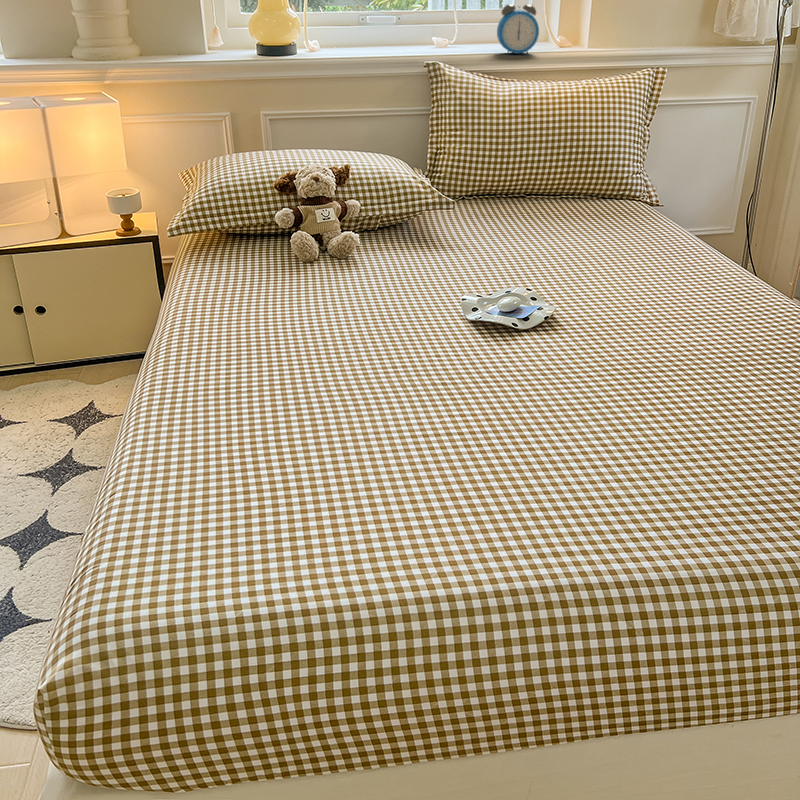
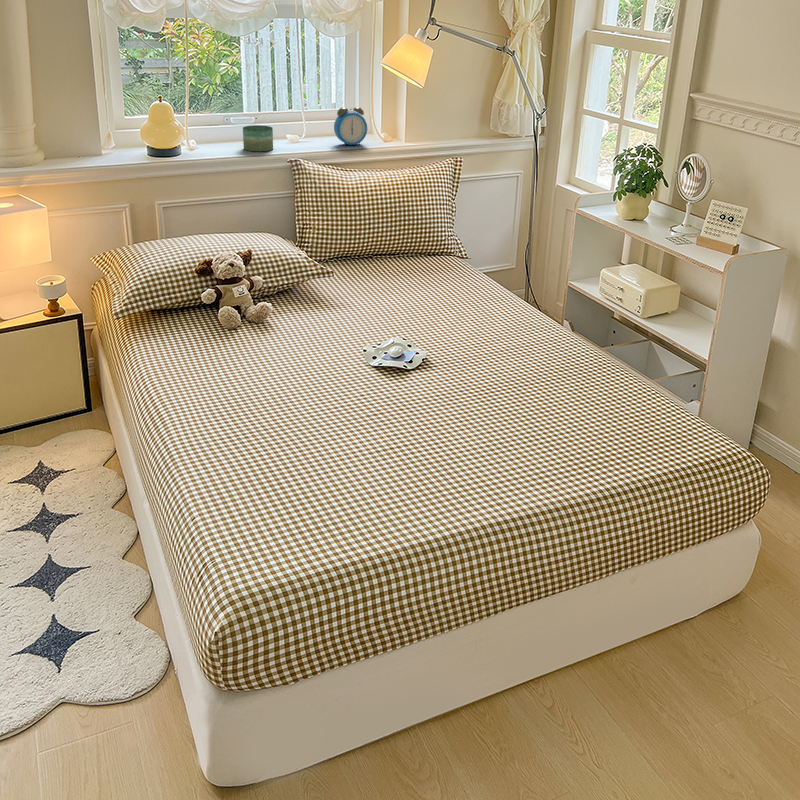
candle: none [380,25,417,56] -> present [243,125,273,151]

